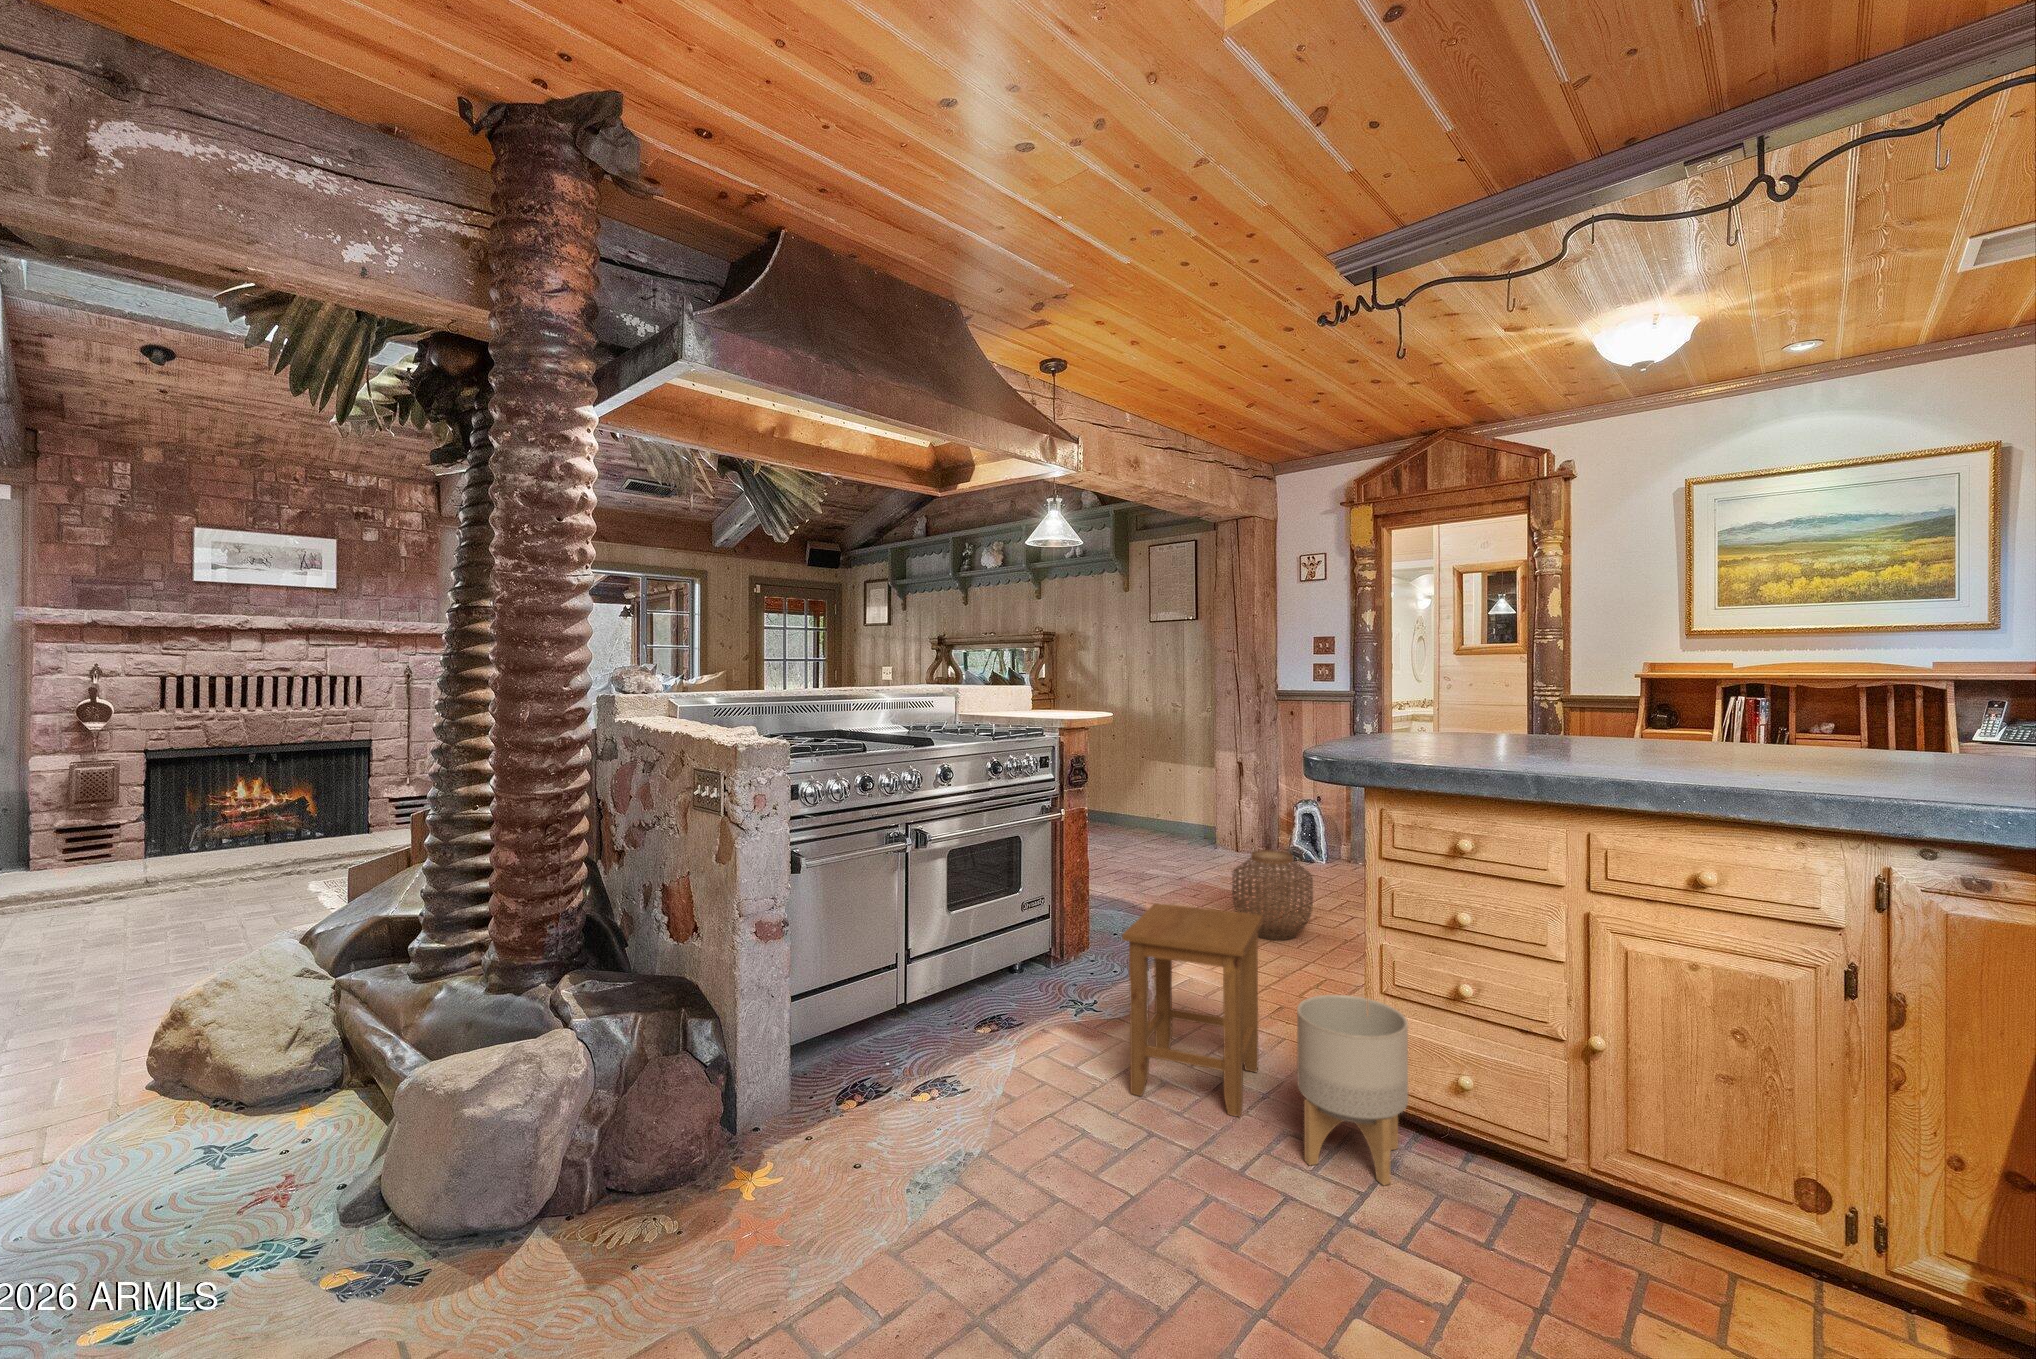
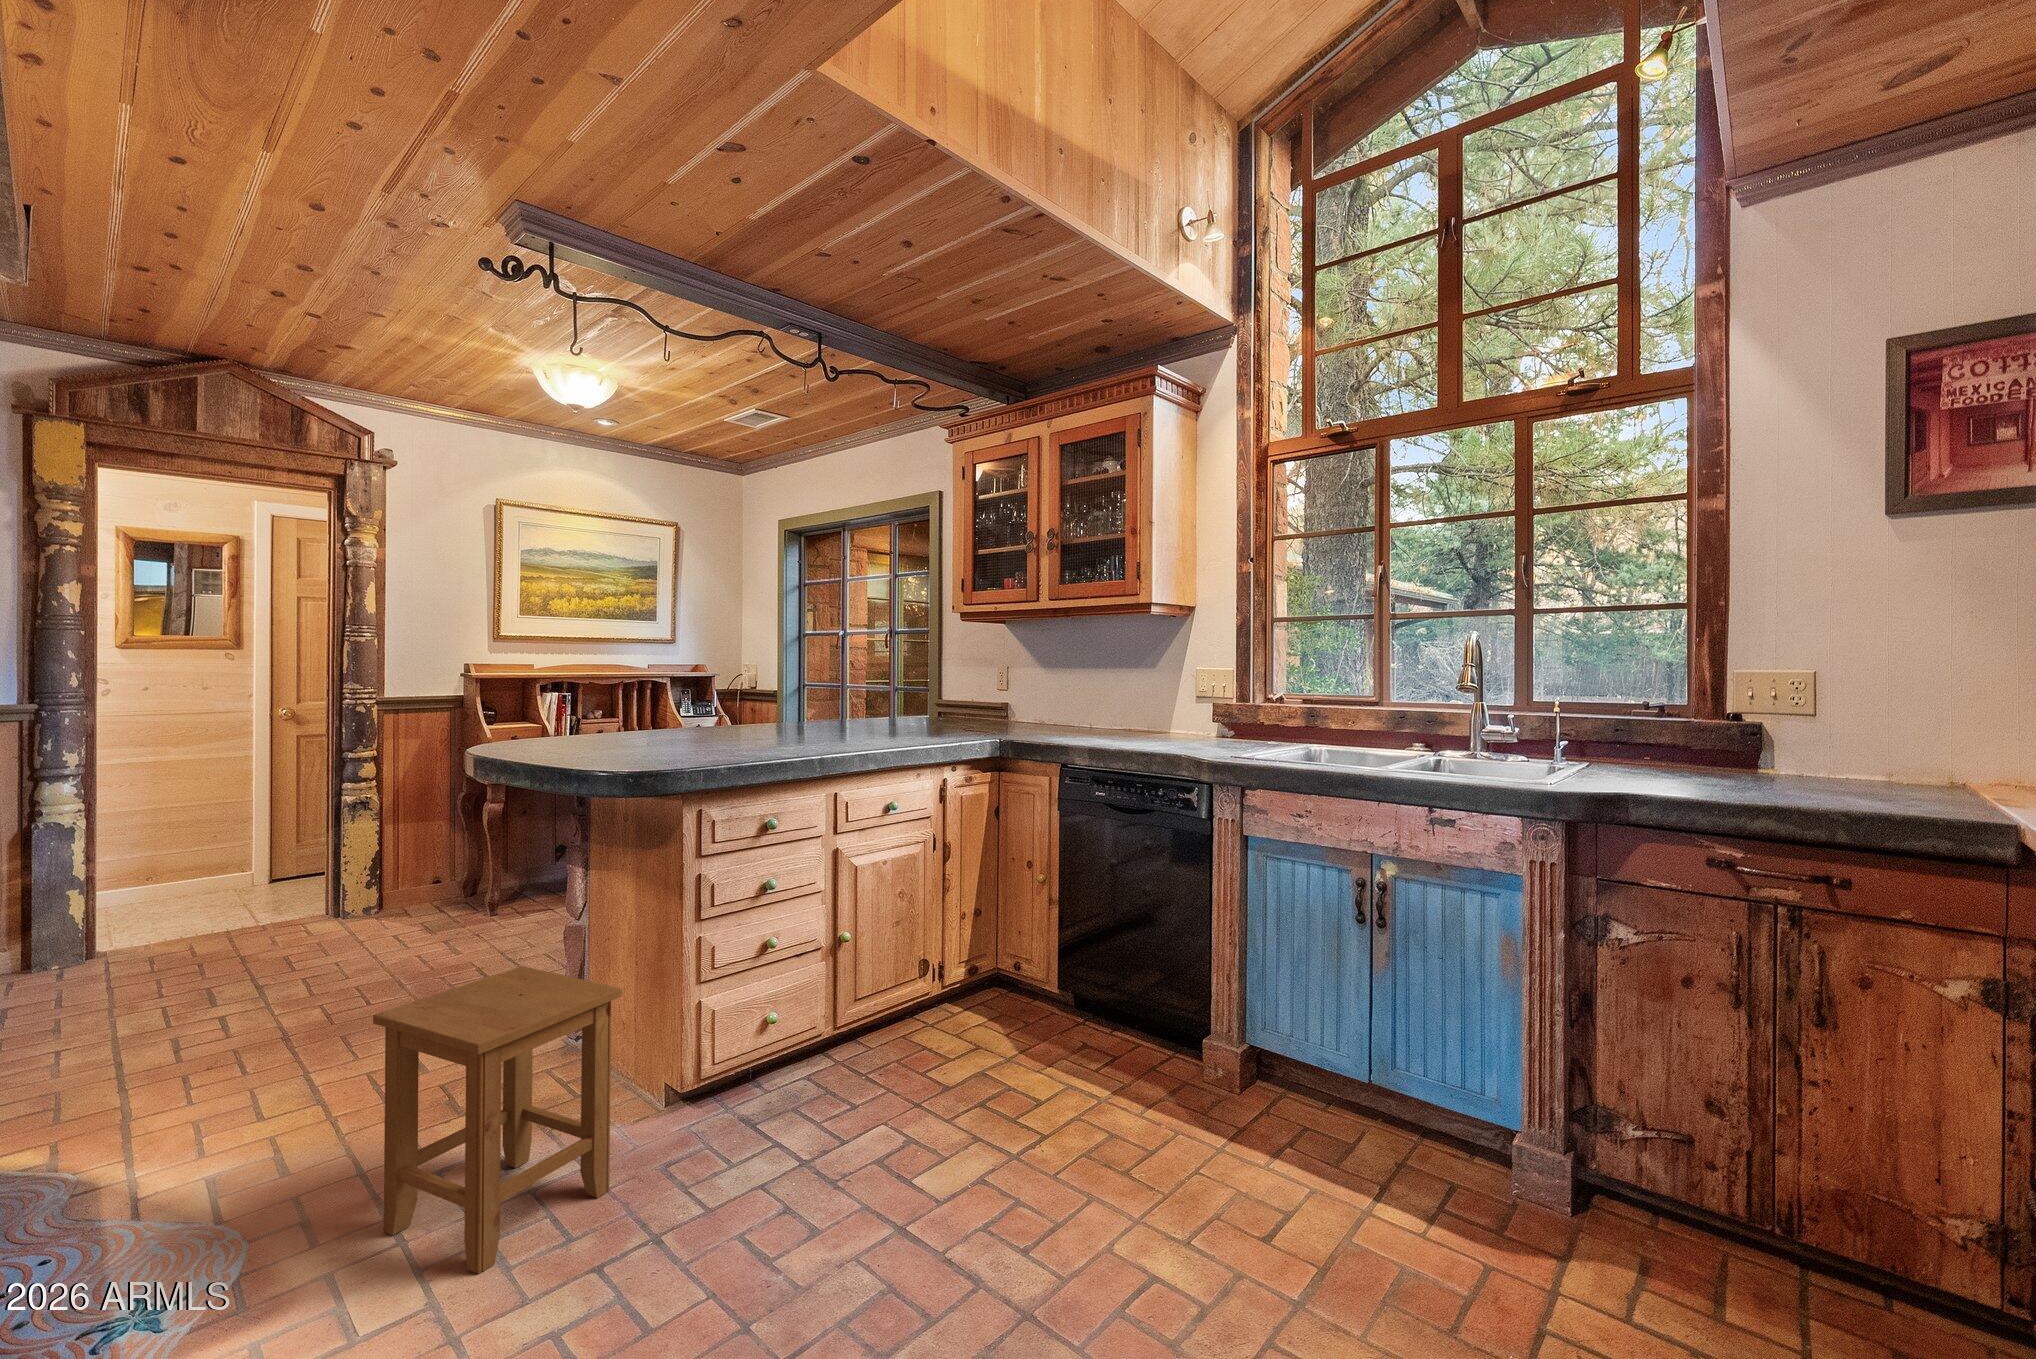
woven basket: present [1232,850,1313,940] -> none [76,941,243,1088]
planter: present [1297,995,1408,1185] -> none [669,982,776,1164]

